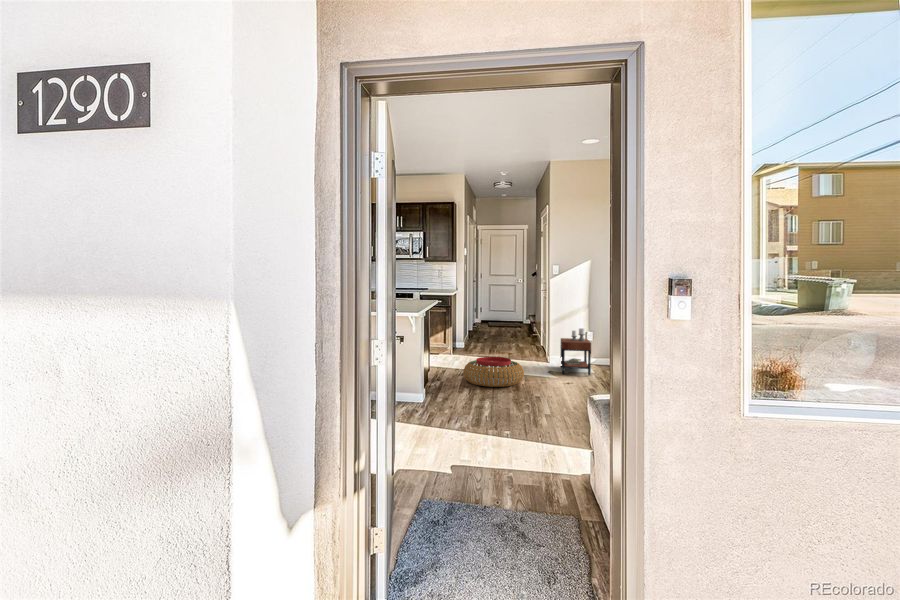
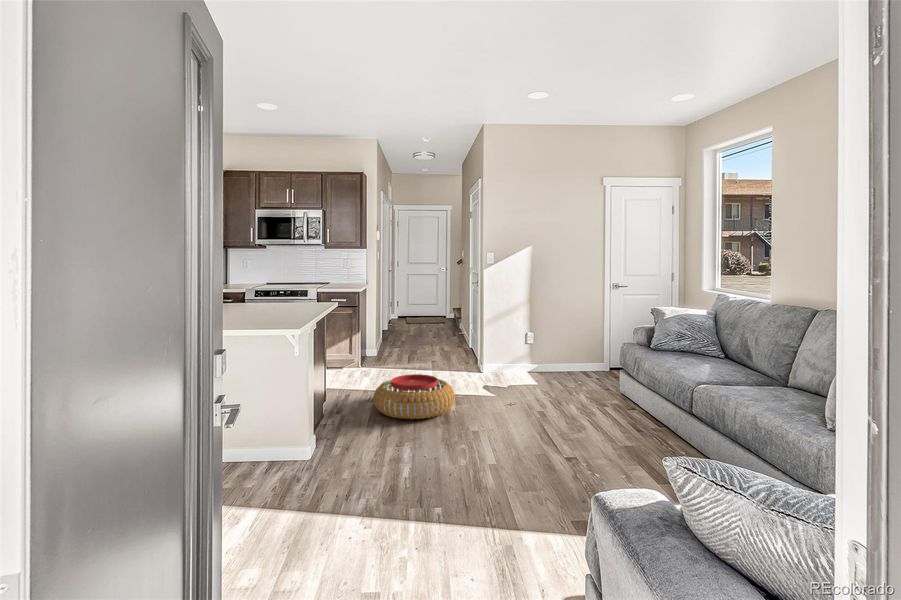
side table: present [560,328,591,375] -> none [496,332,536,391]

